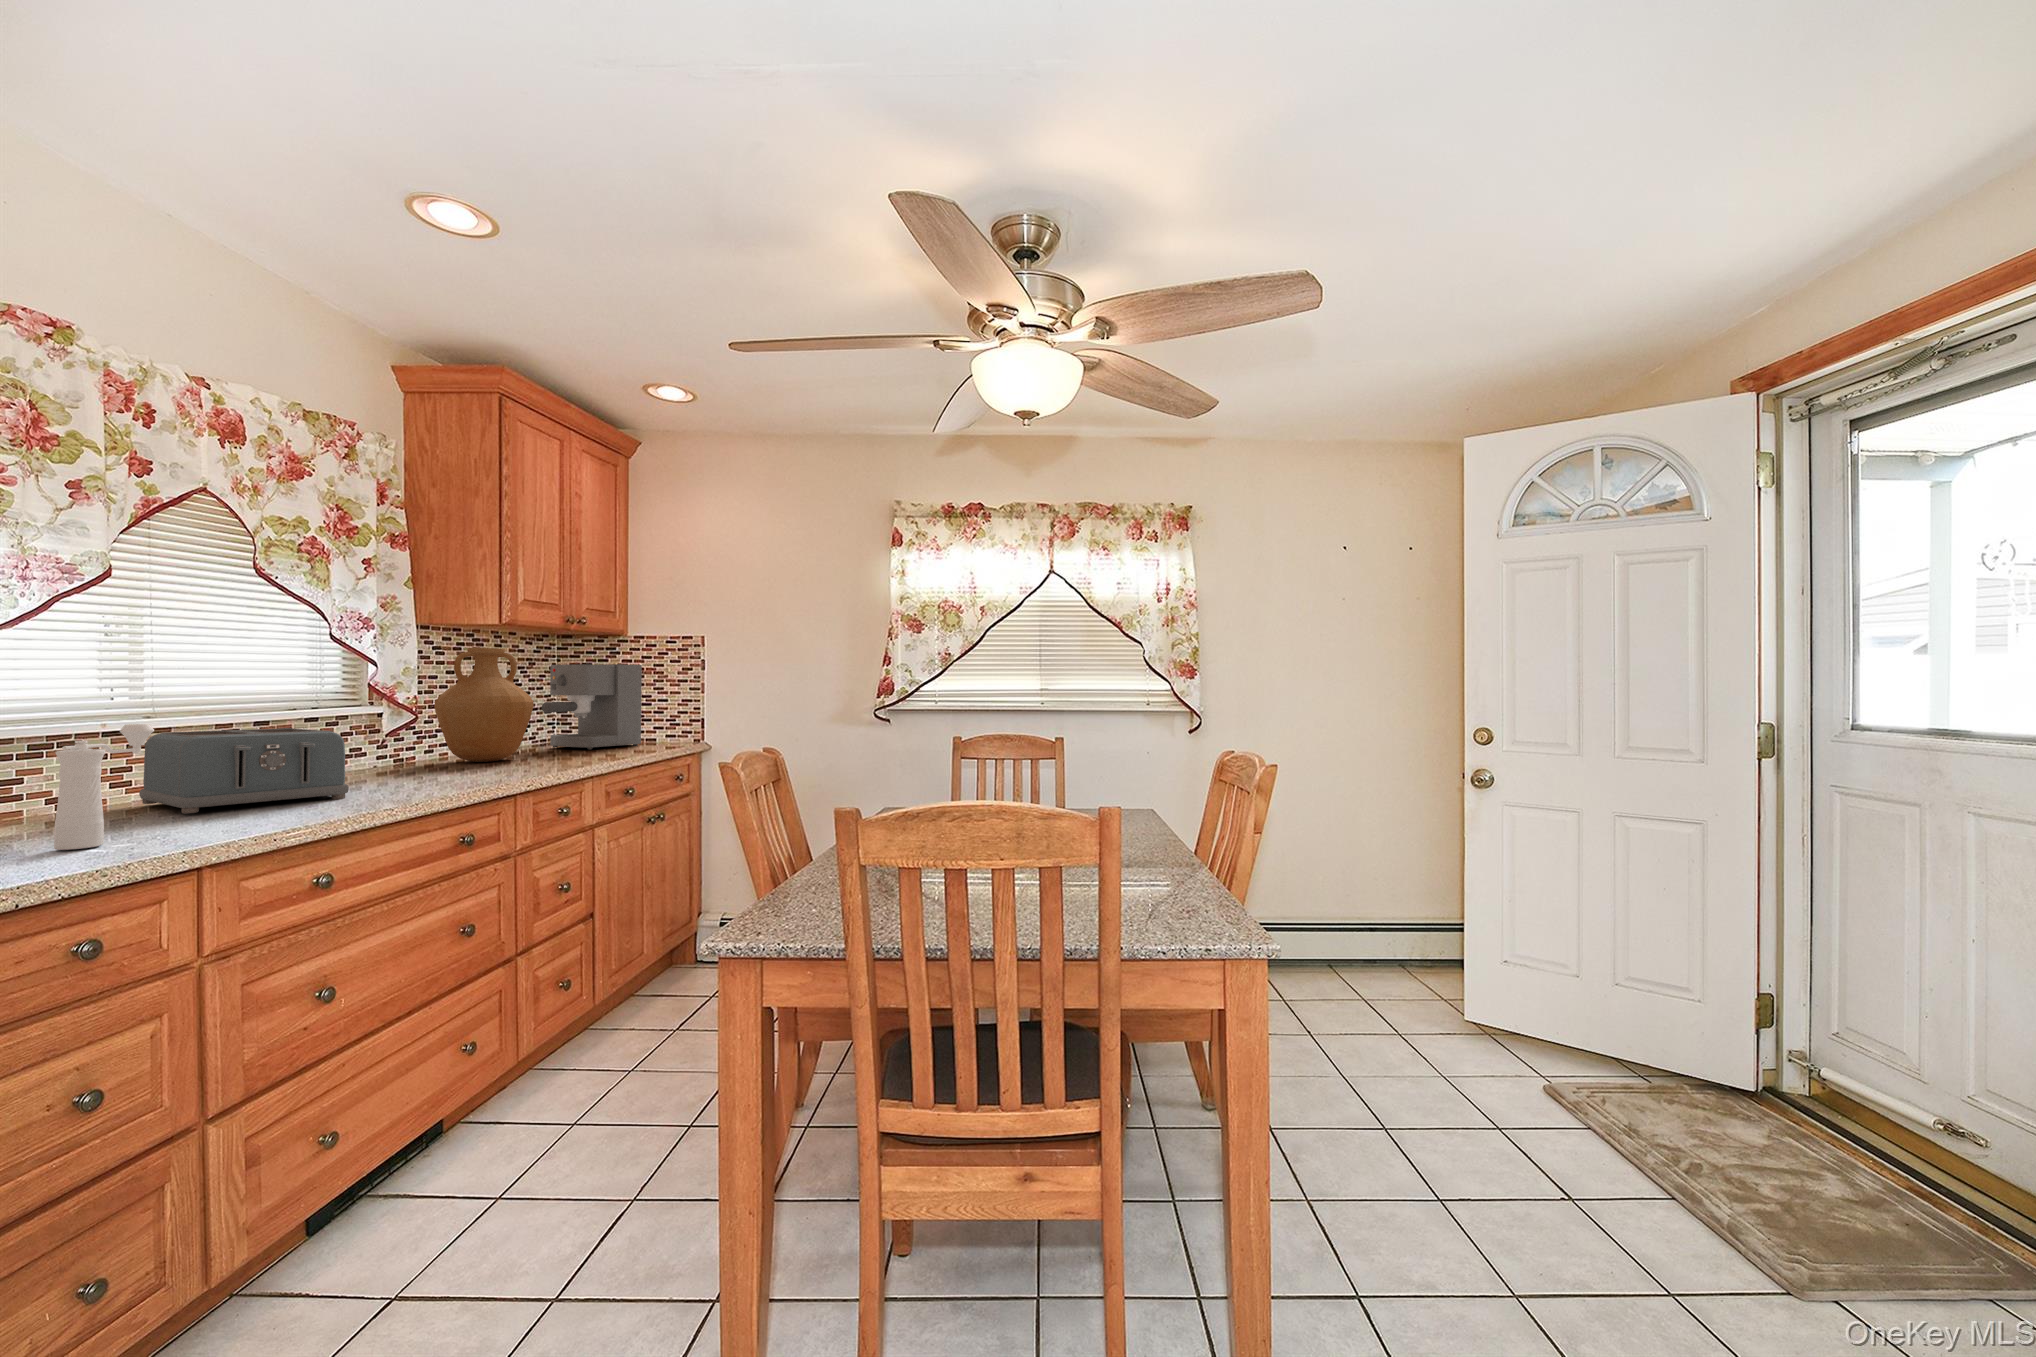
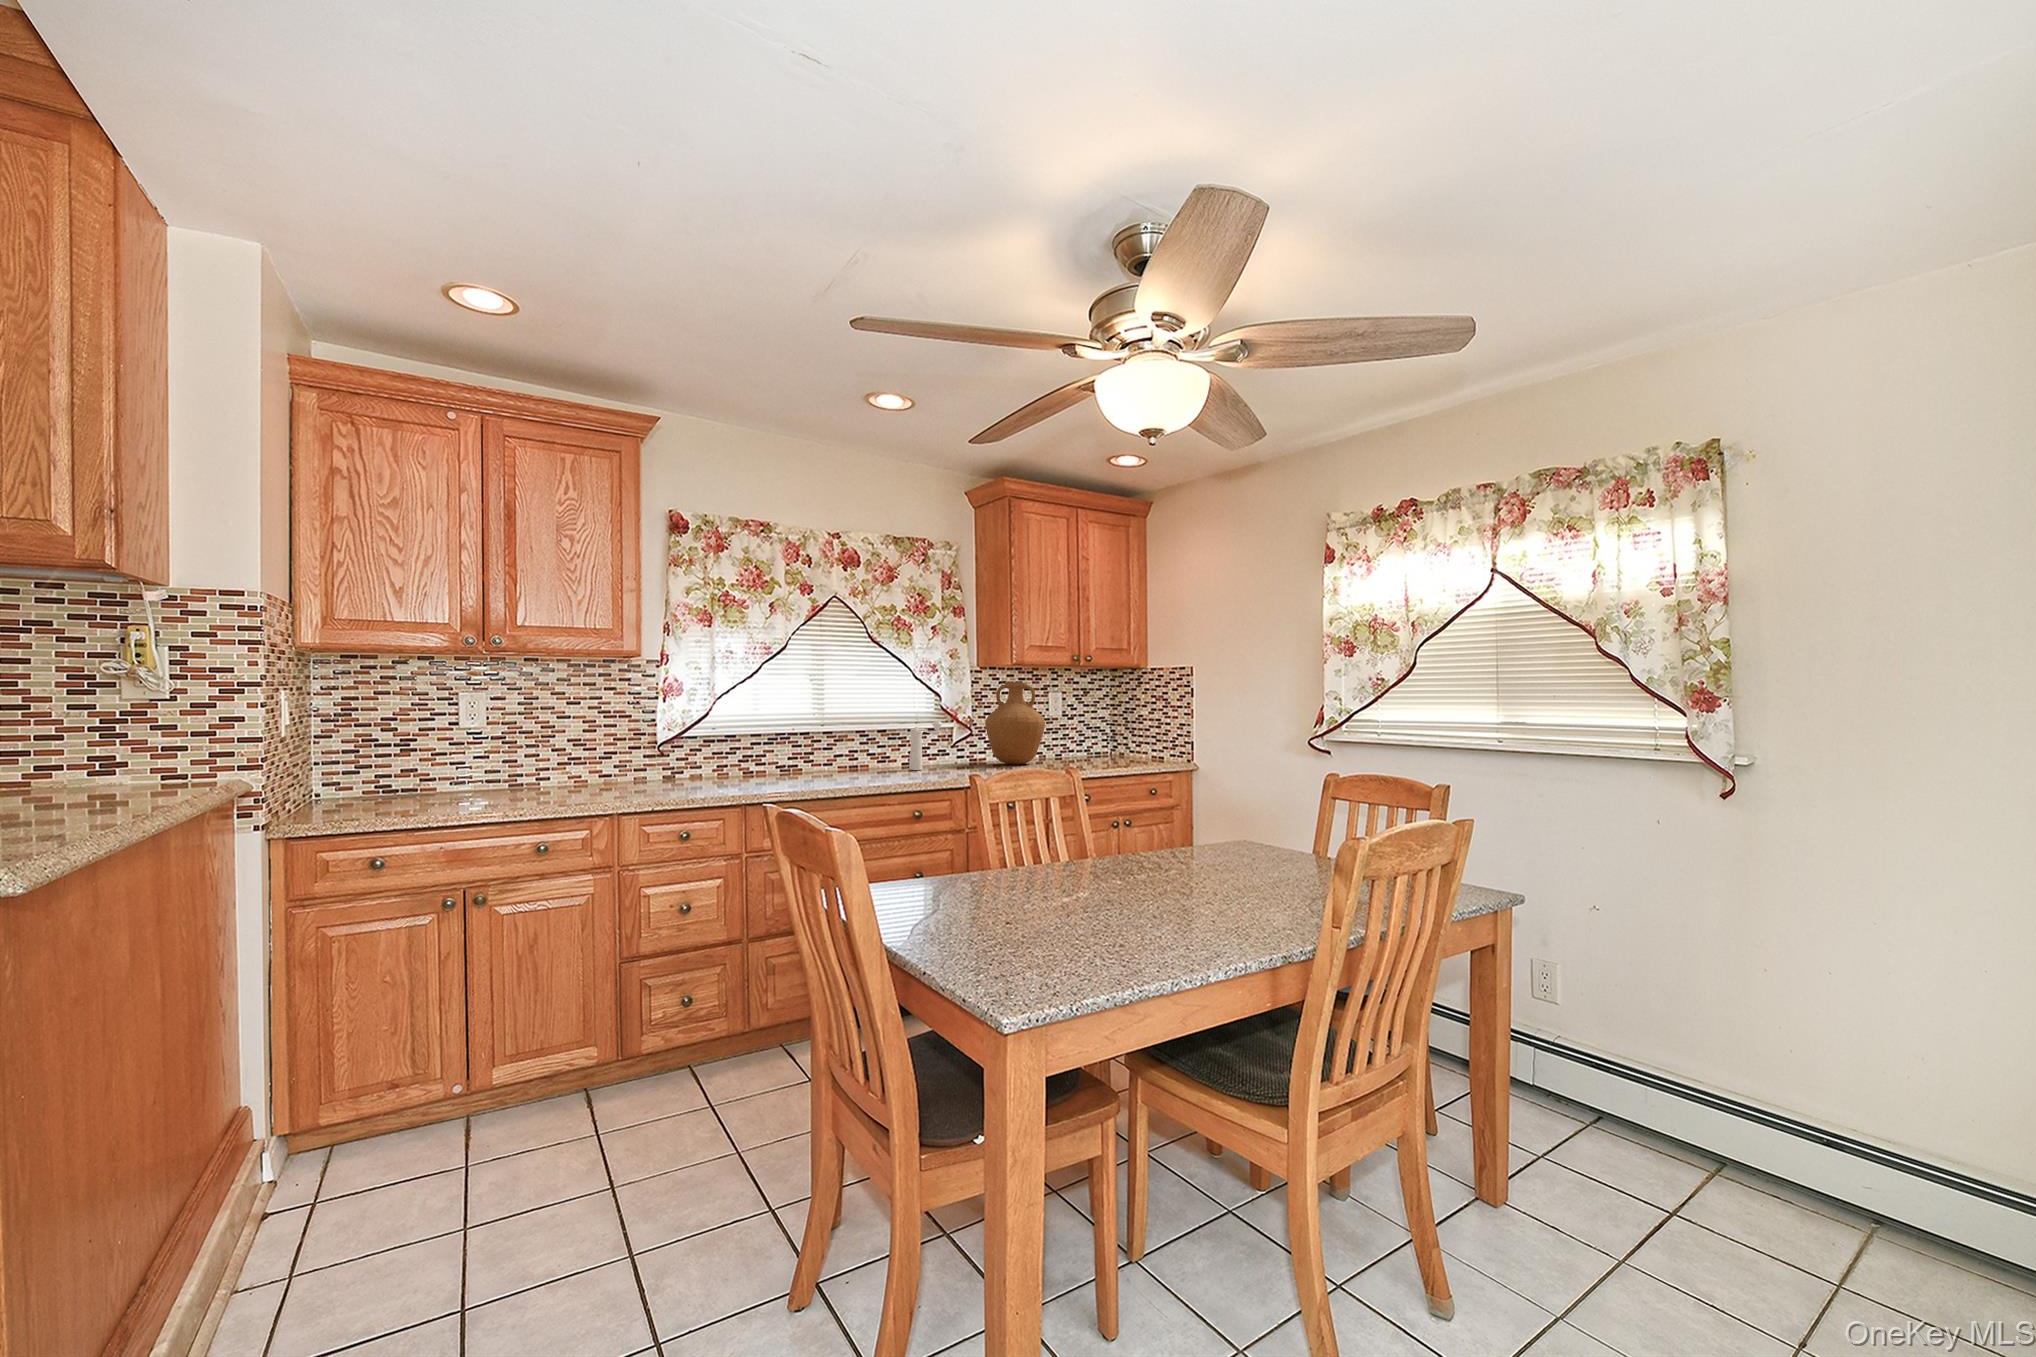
coffee maker: present [541,664,642,749] -> none [1066,693,1144,763]
pepper mill: present [54,724,154,850] -> present [909,721,942,770]
toaster: present [139,728,349,813] -> none [802,732,884,776]

